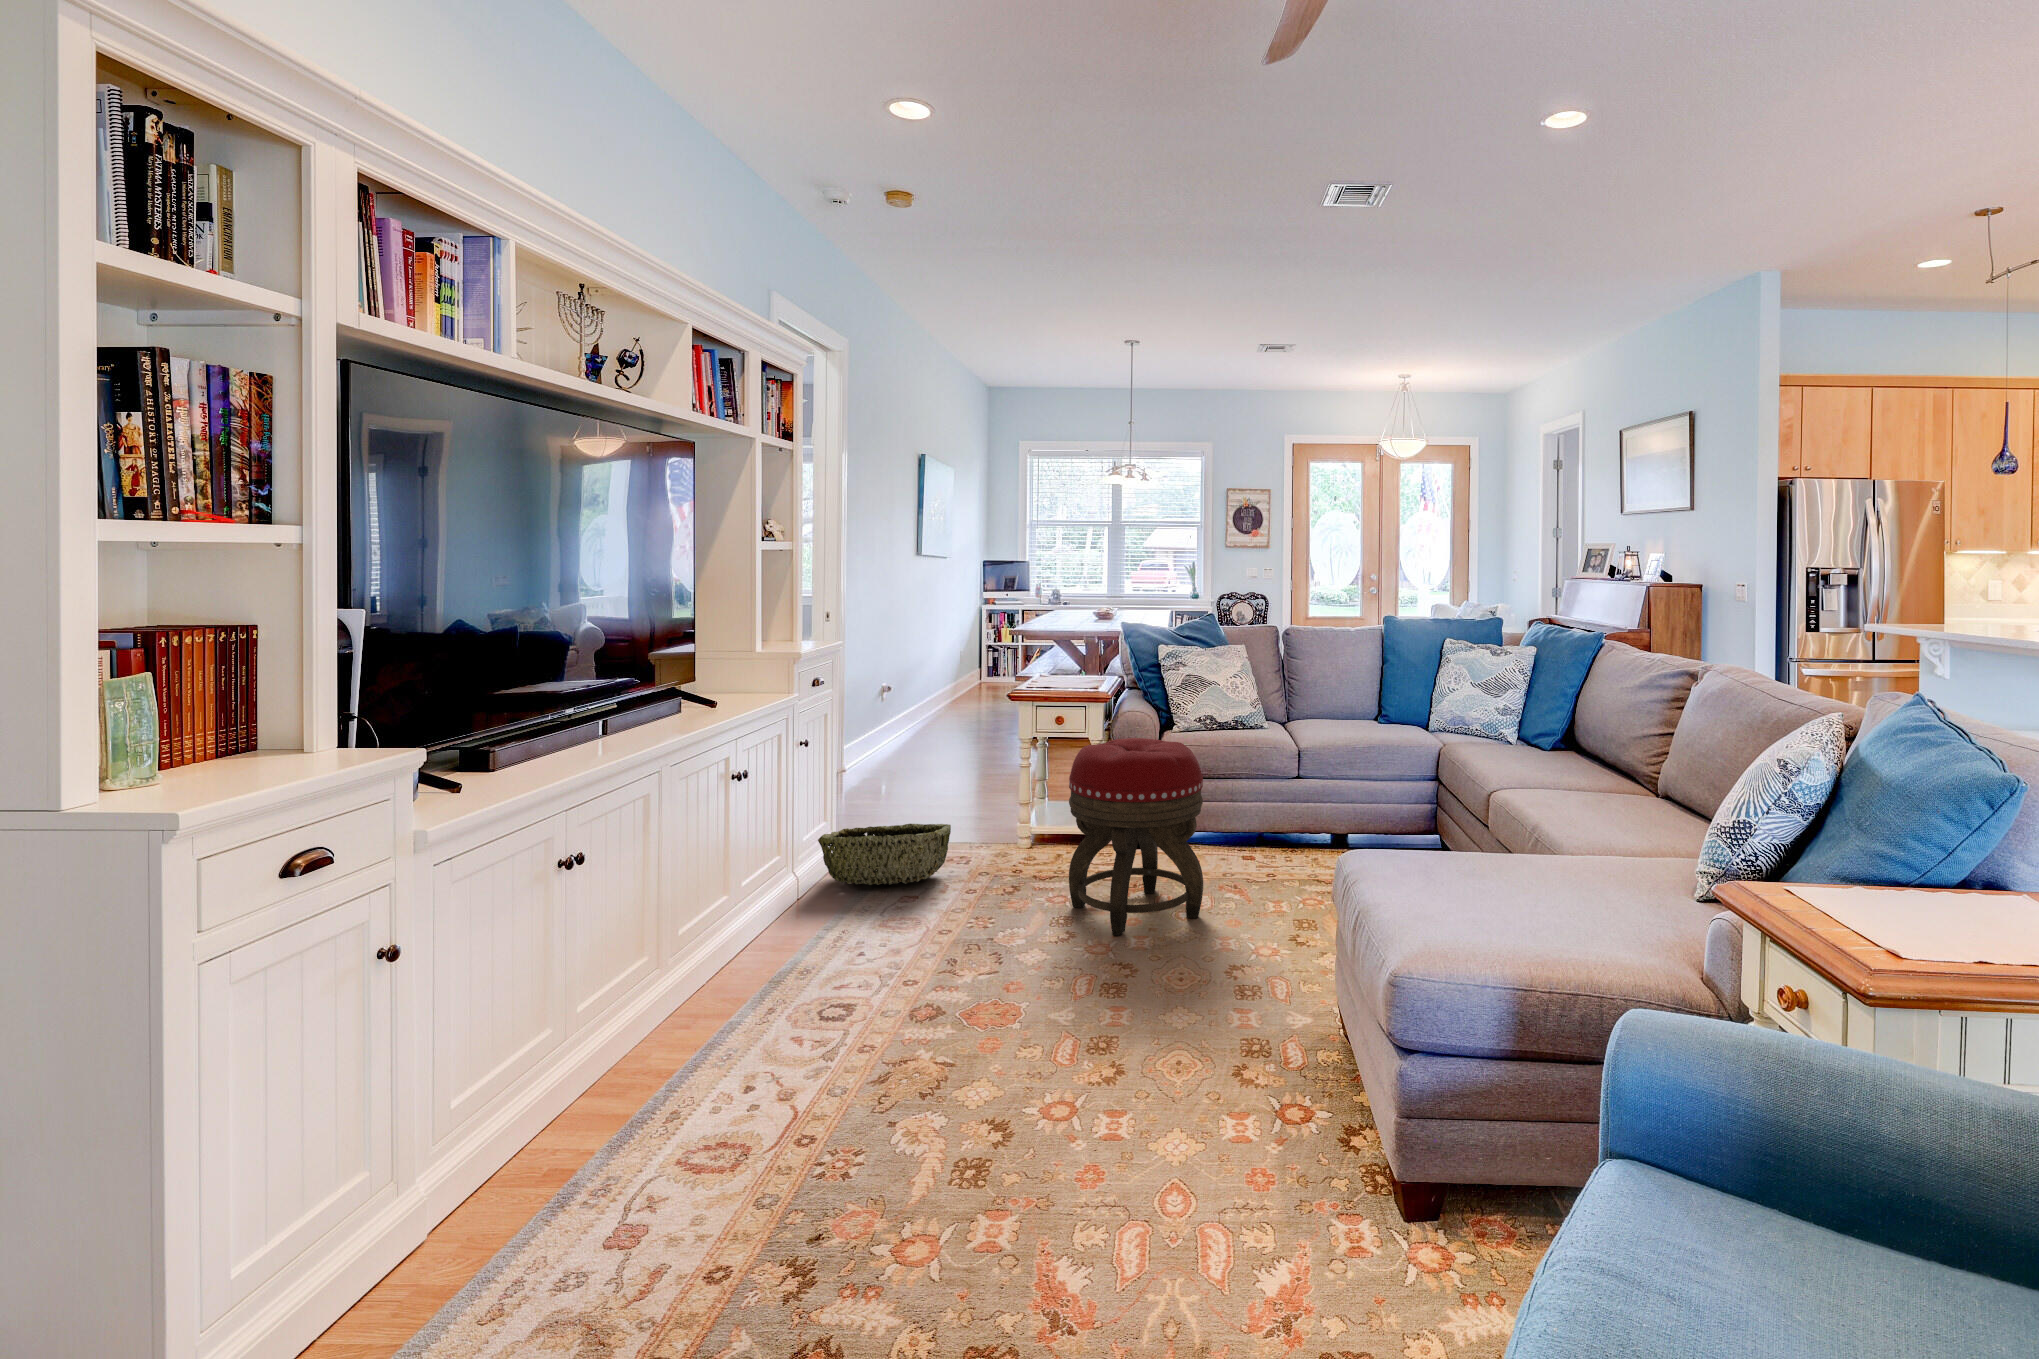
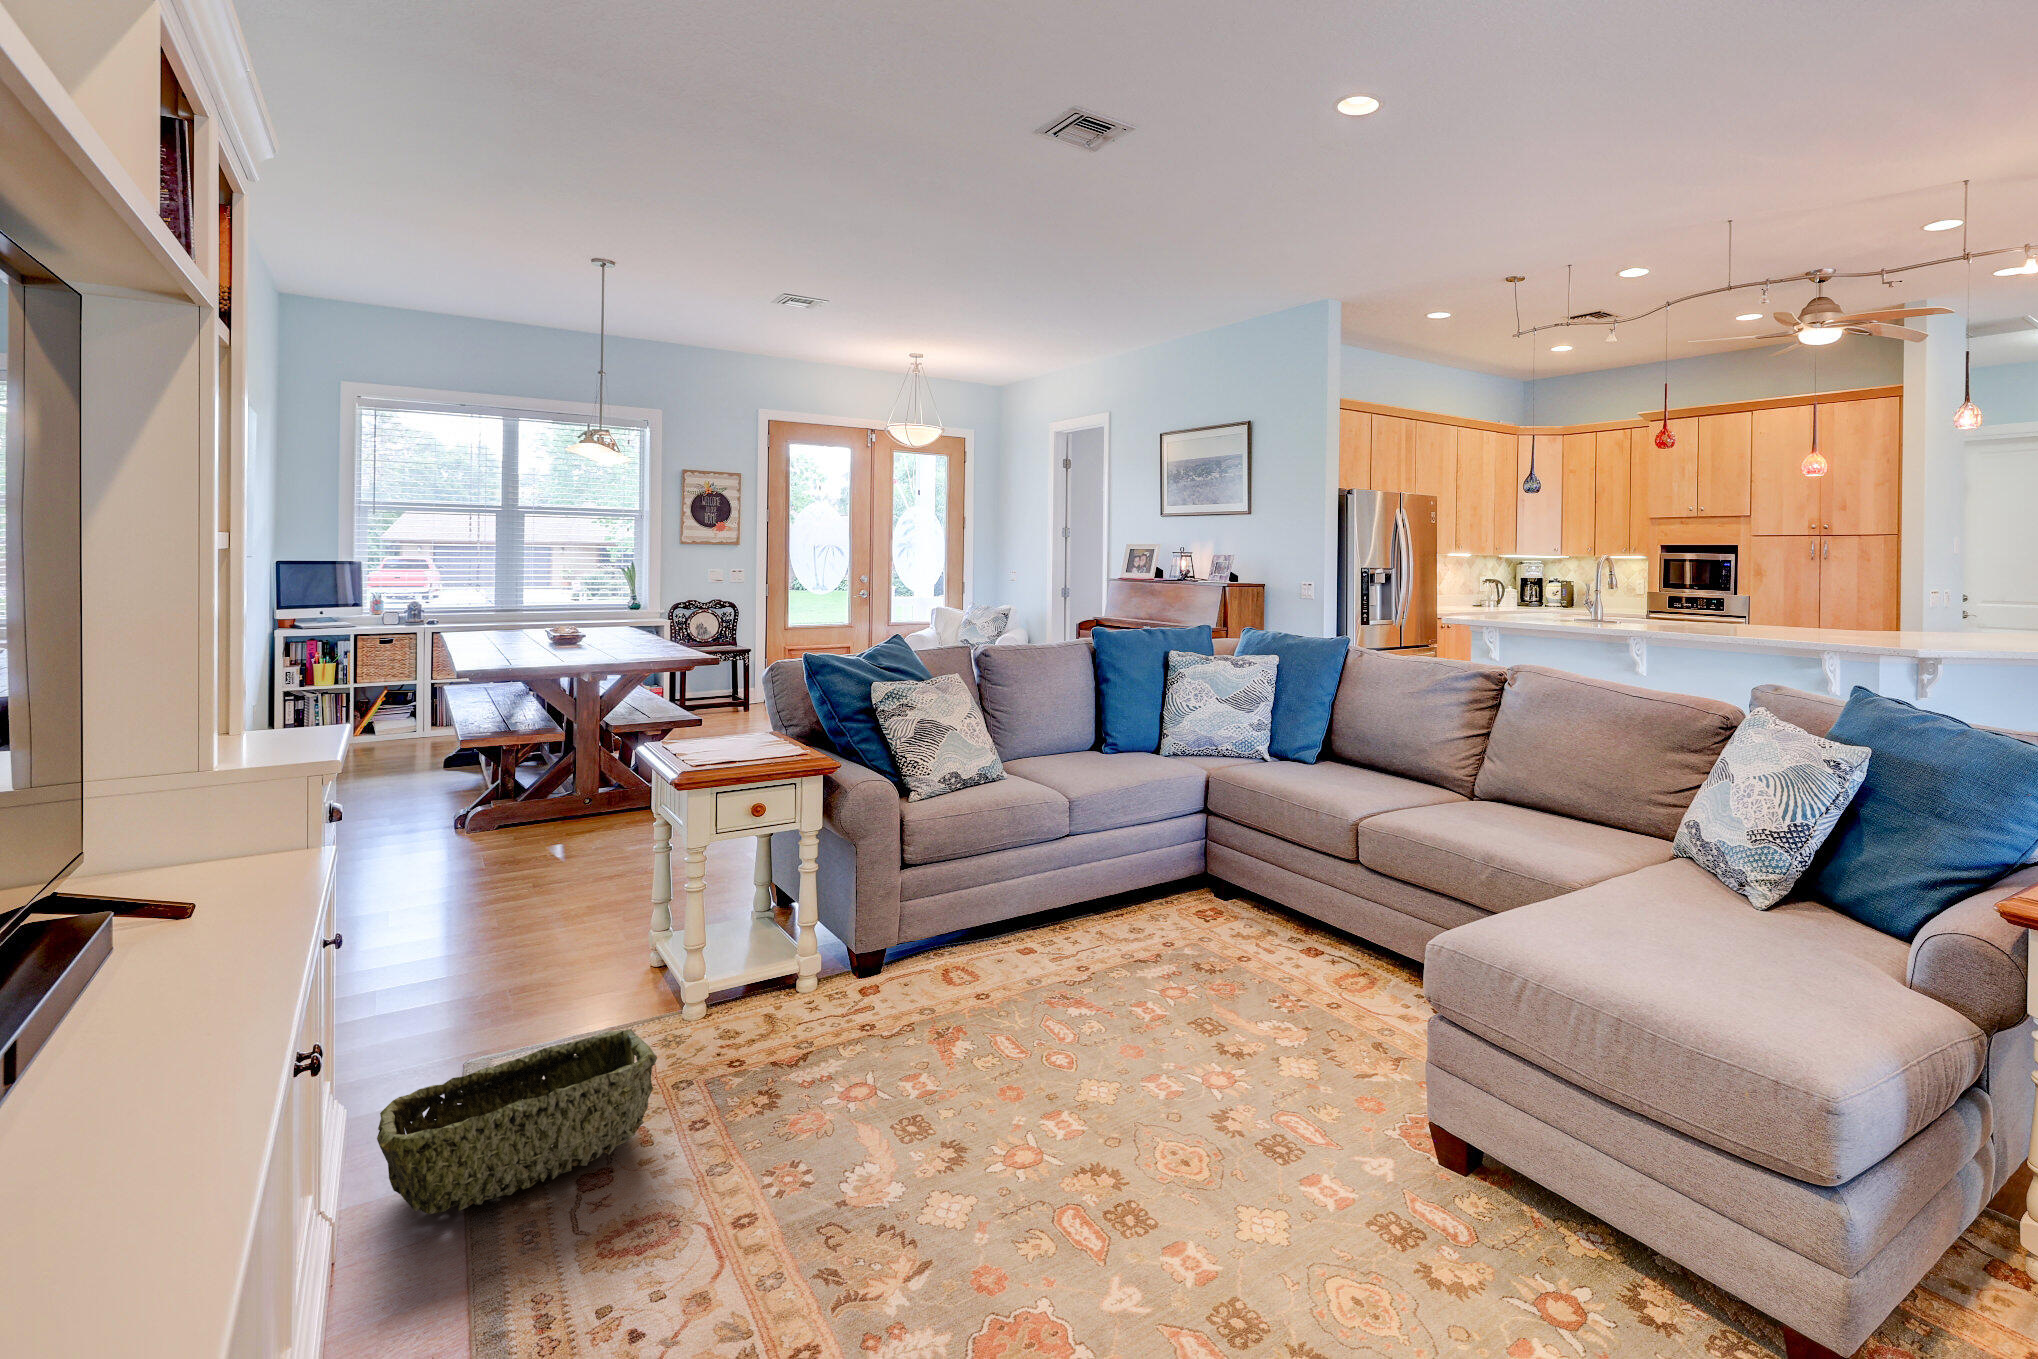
footstool: present [1069,738,1203,935] -> none [910,824,1112,1130]

